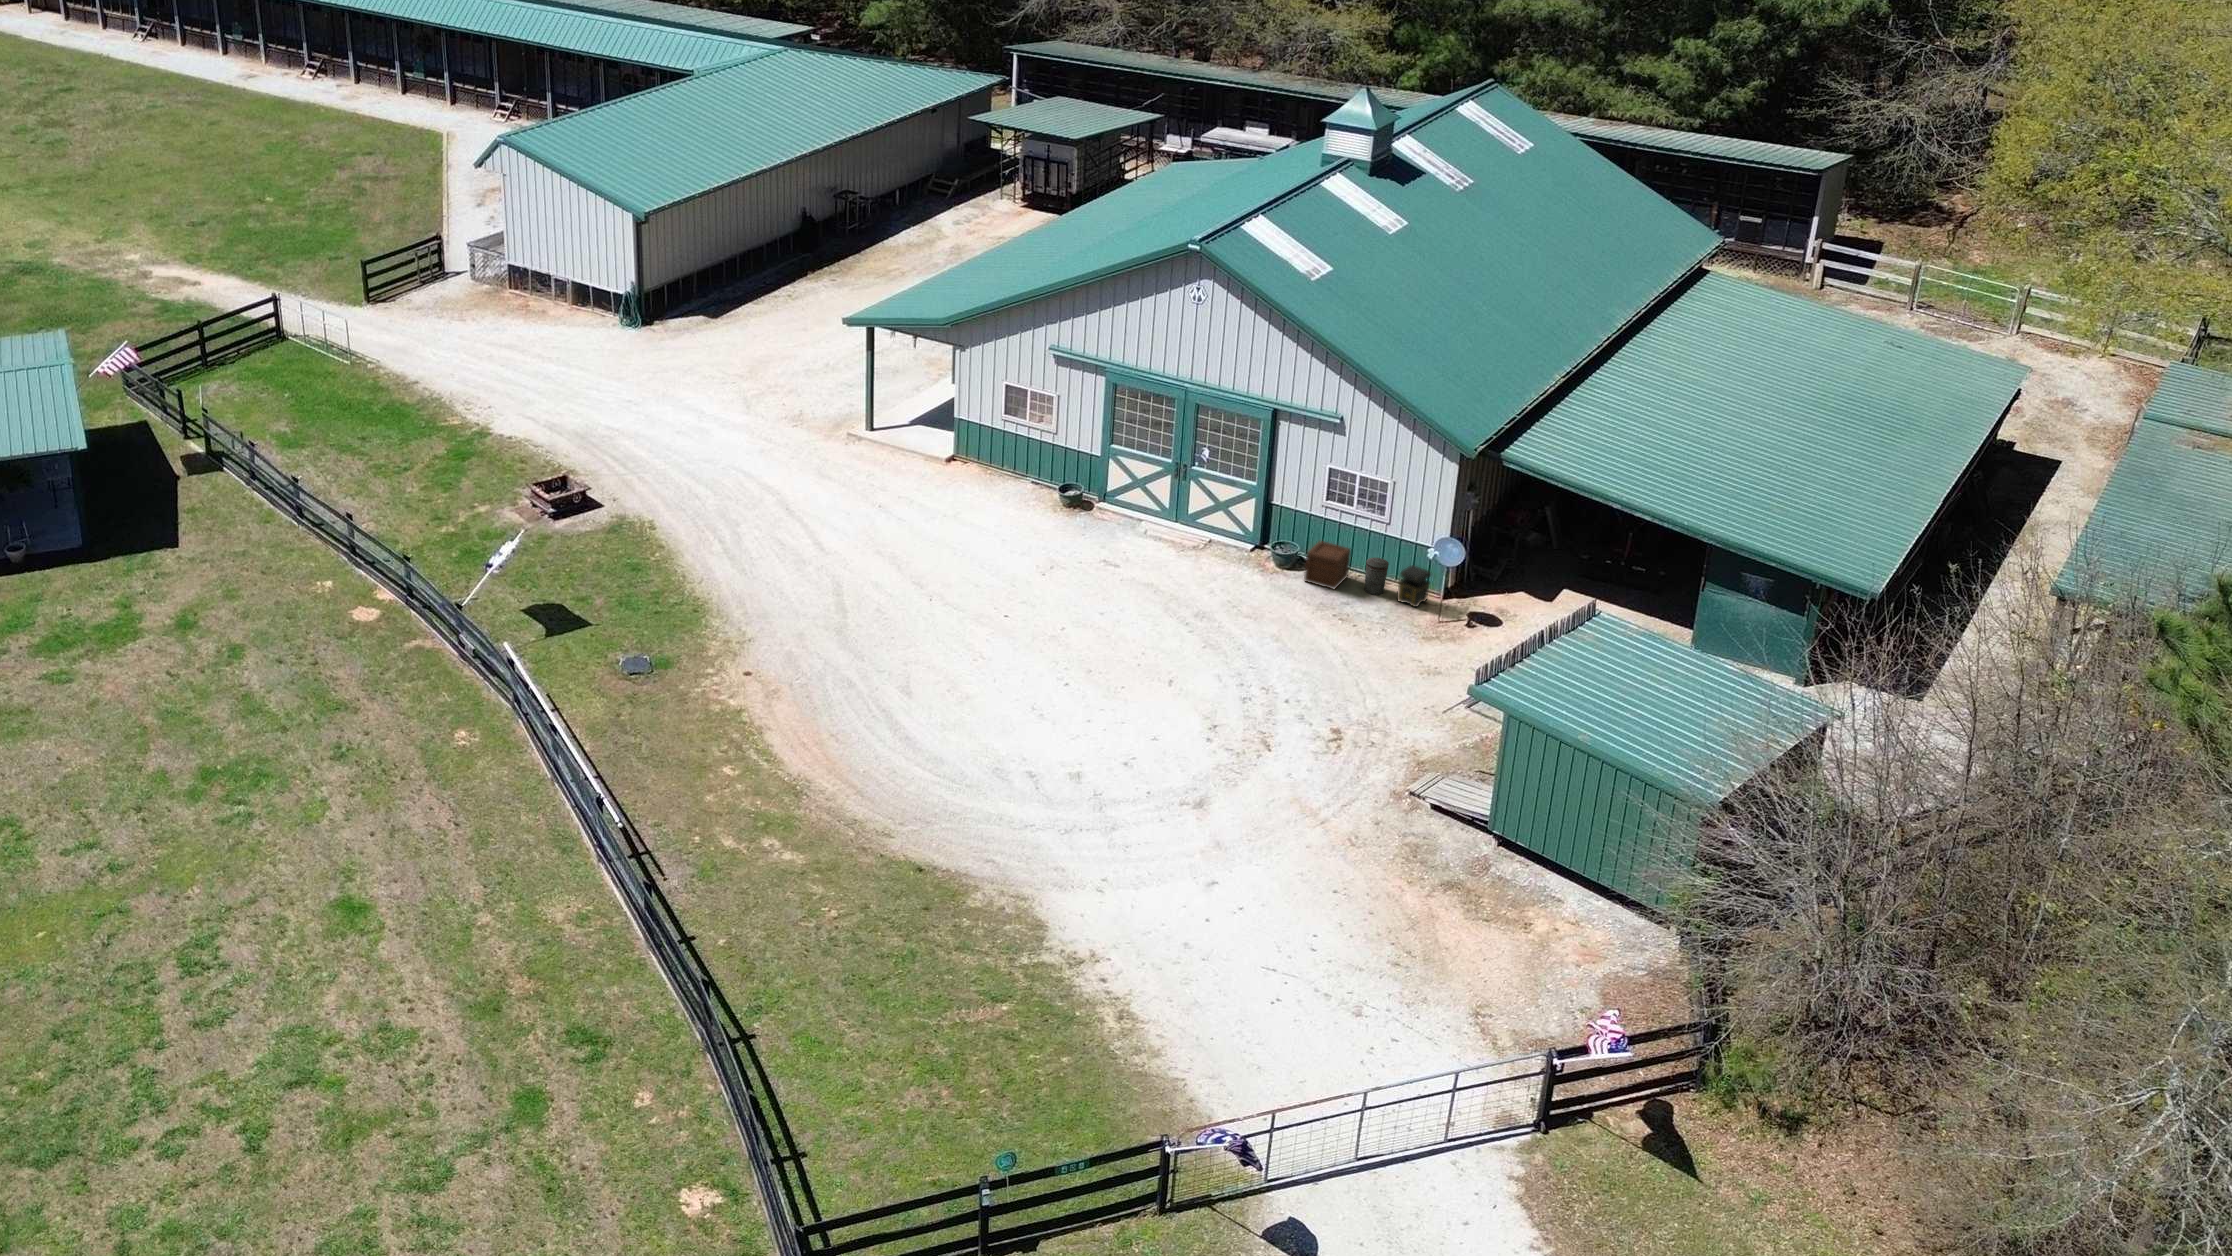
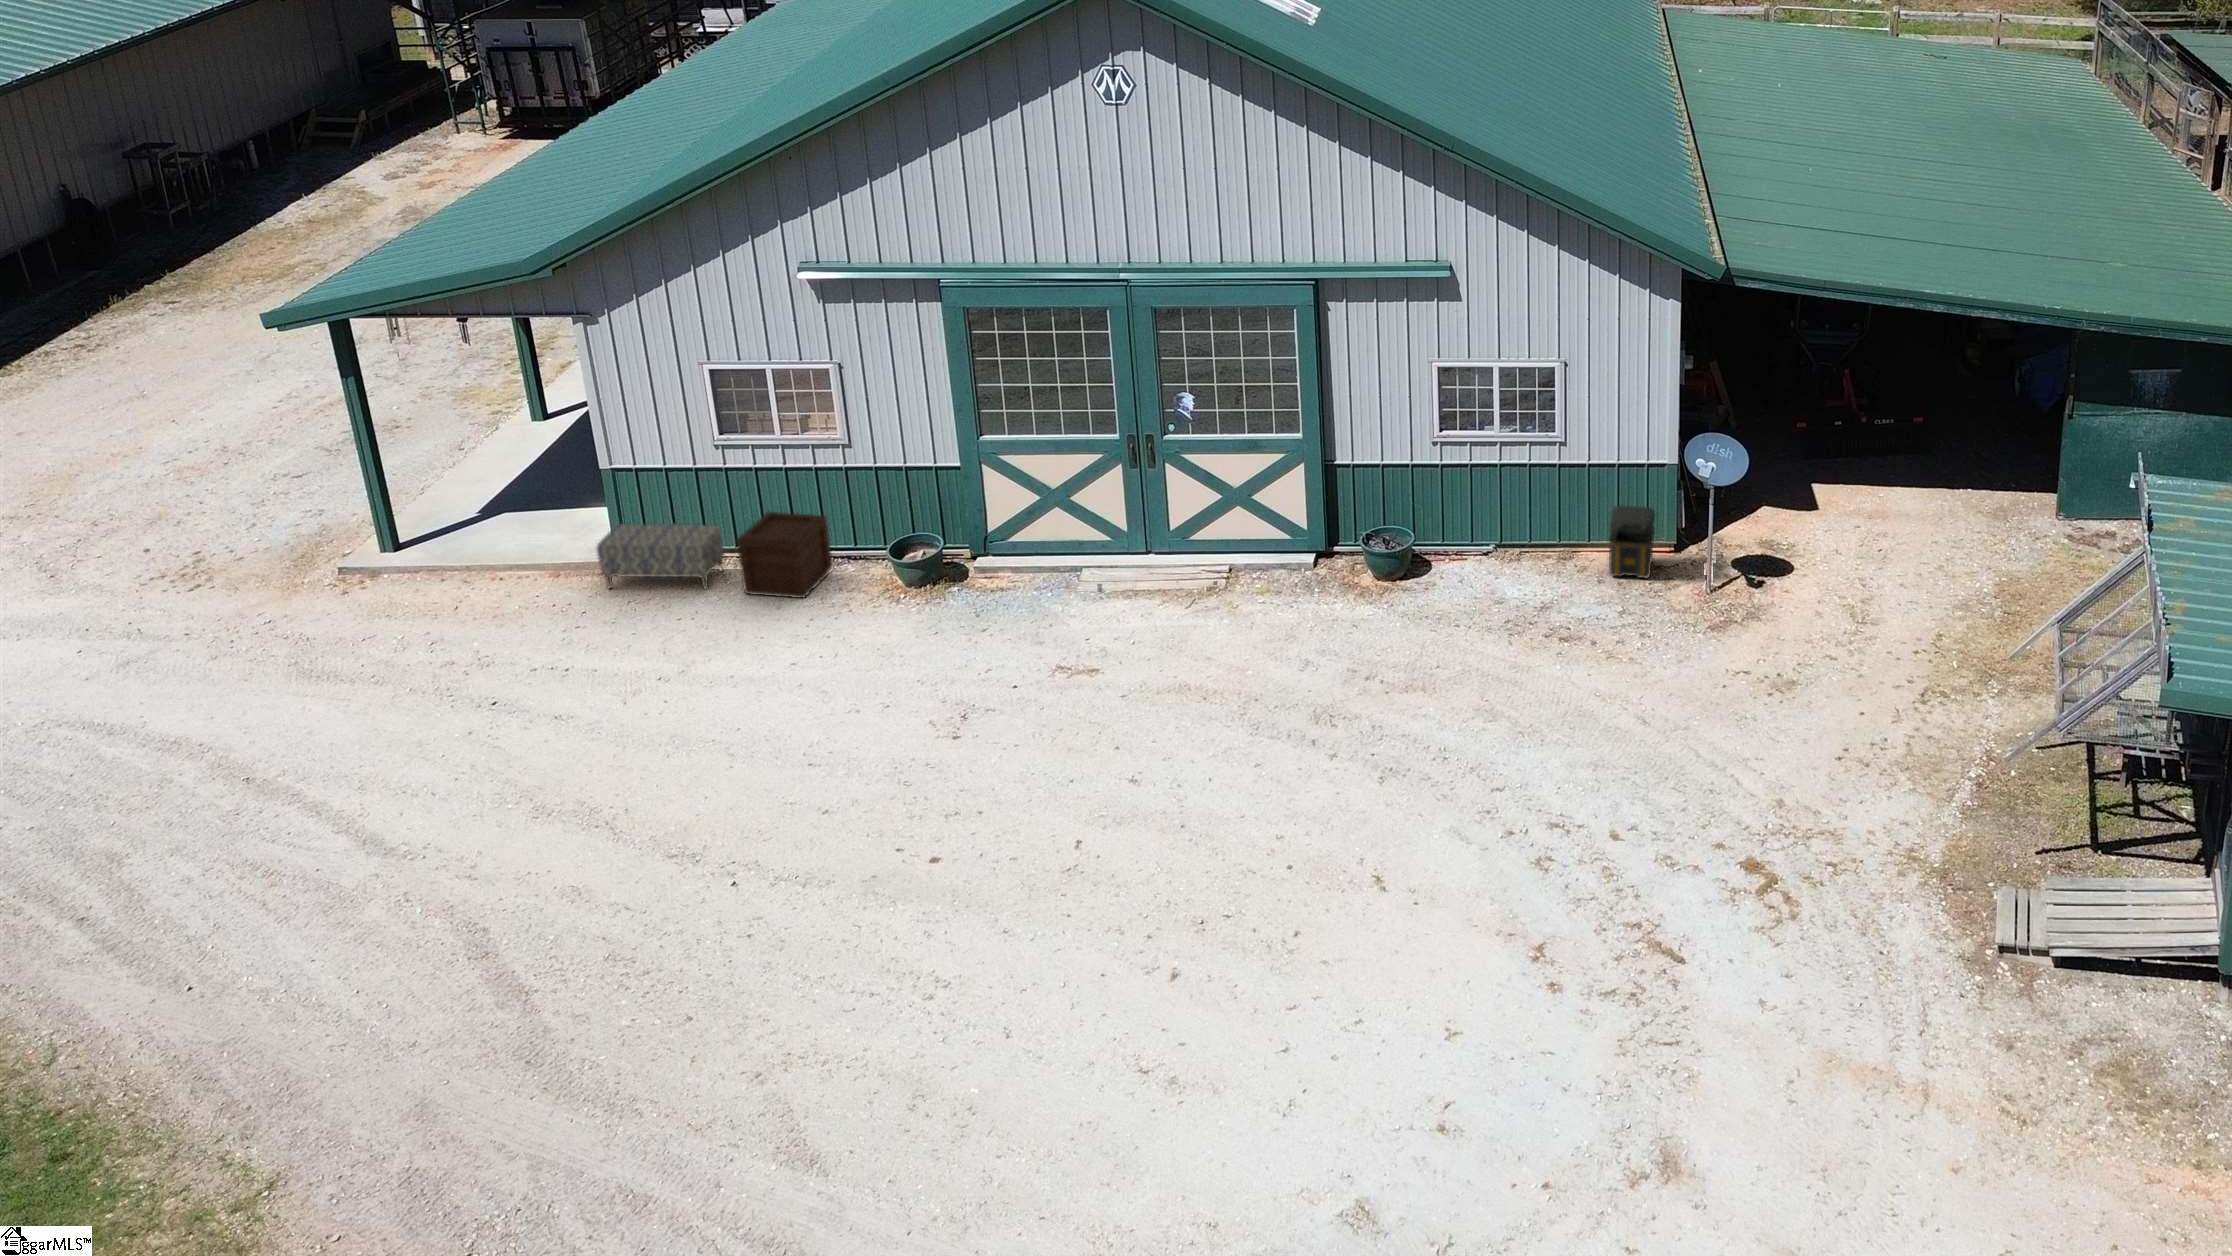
bench: none [944,445,997,484] -> present [597,524,724,589]
wooden crate: present [1304,541,1351,589] -> present [737,512,833,598]
trash can: present [1365,558,1389,595] -> none [1540,510,1580,578]

